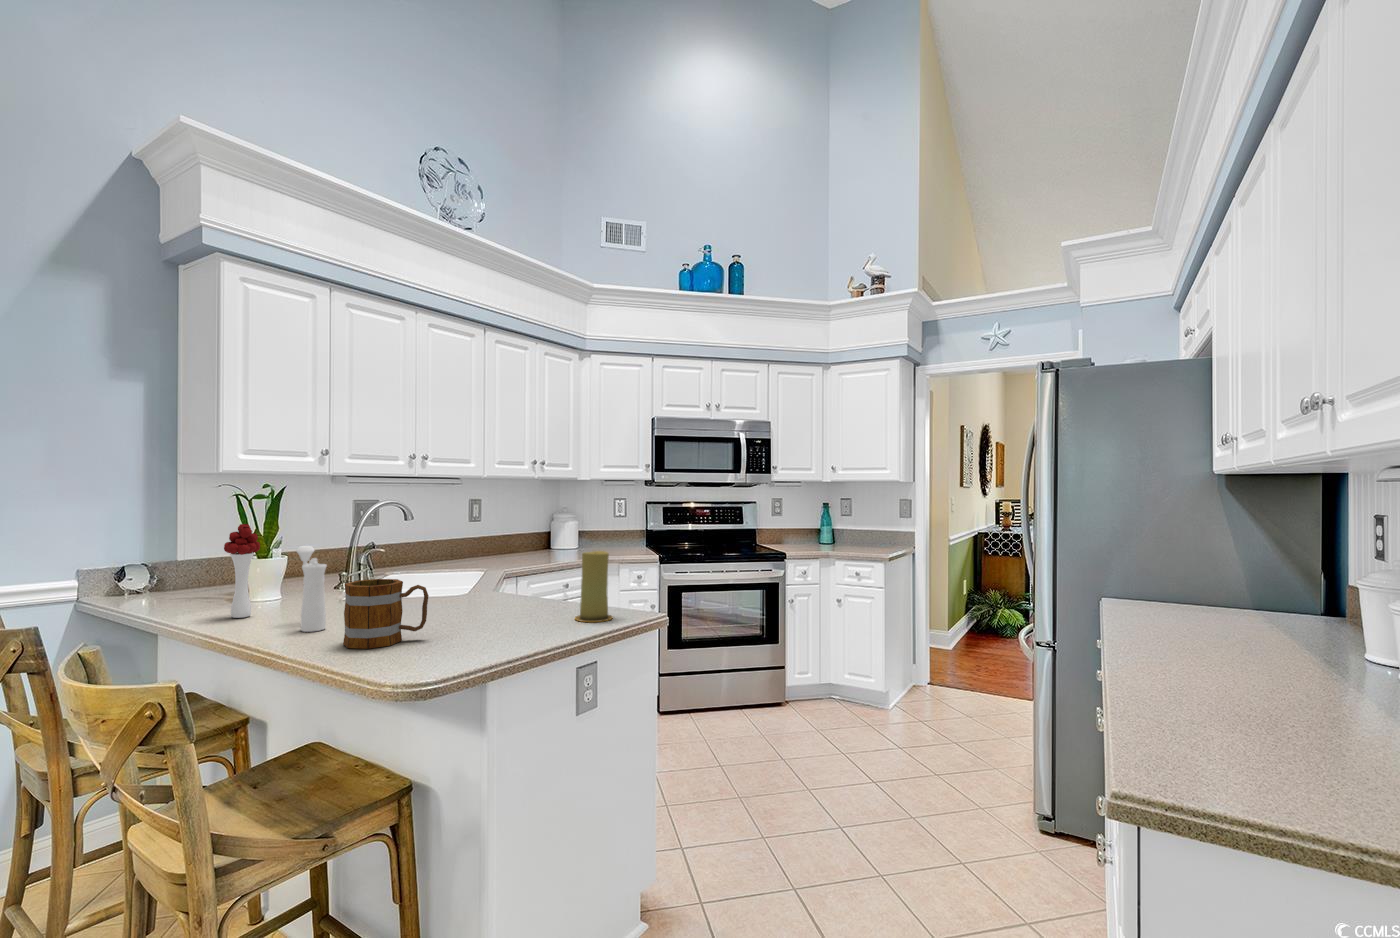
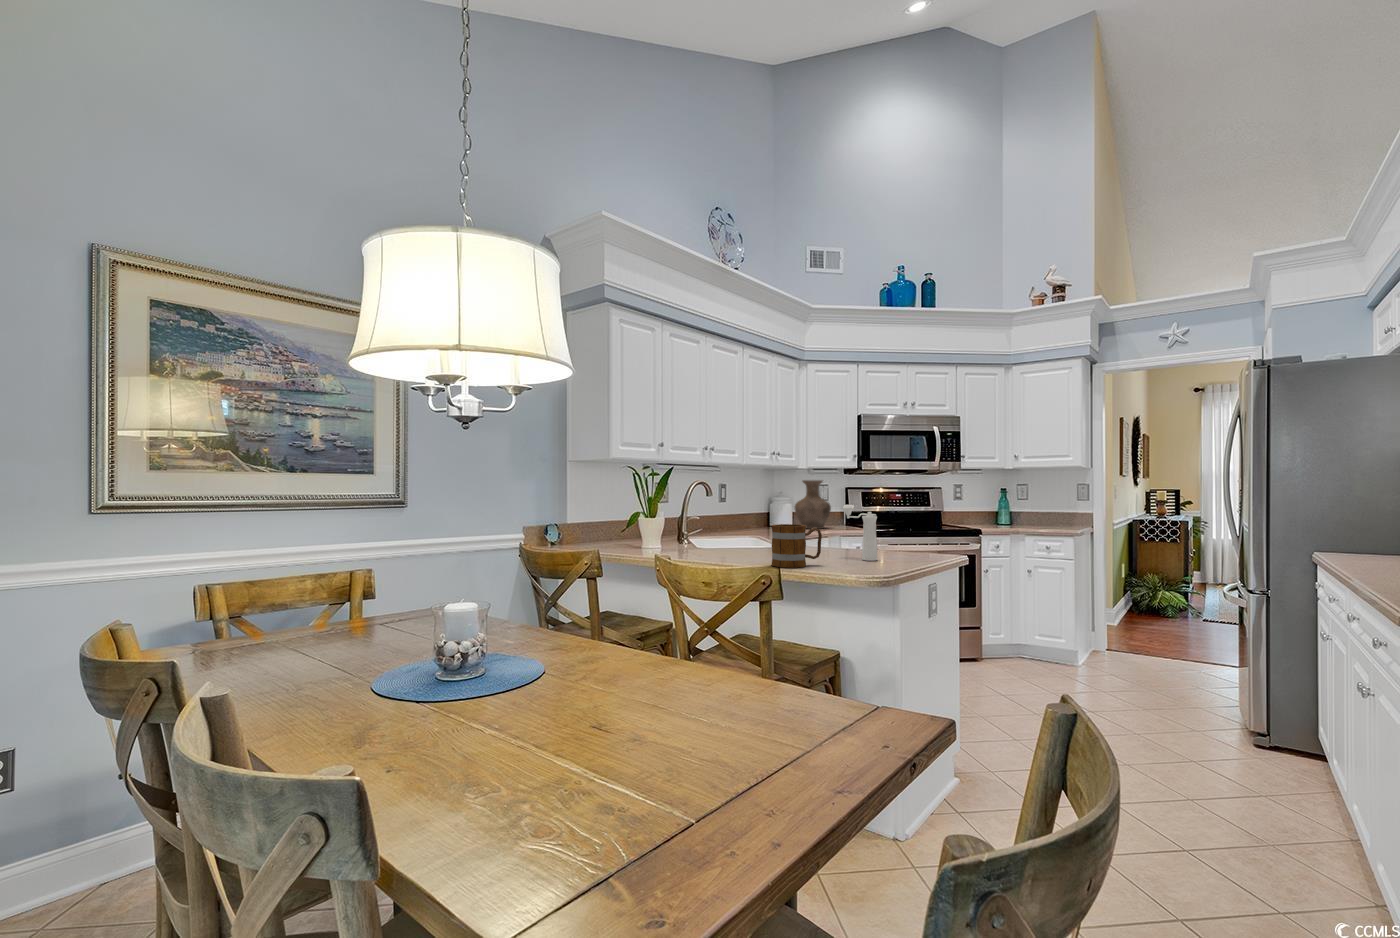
vase: none [570,495,613,555] -> present [794,480,831,529]
flower bouquet: present [224,524,260,618] -> none [651,491,670,555]
pepper mill: present [297,546,327,632] -> present [843,505,877,561]
candle: present [575,551,613,622] -> none [898,510,927,560]

